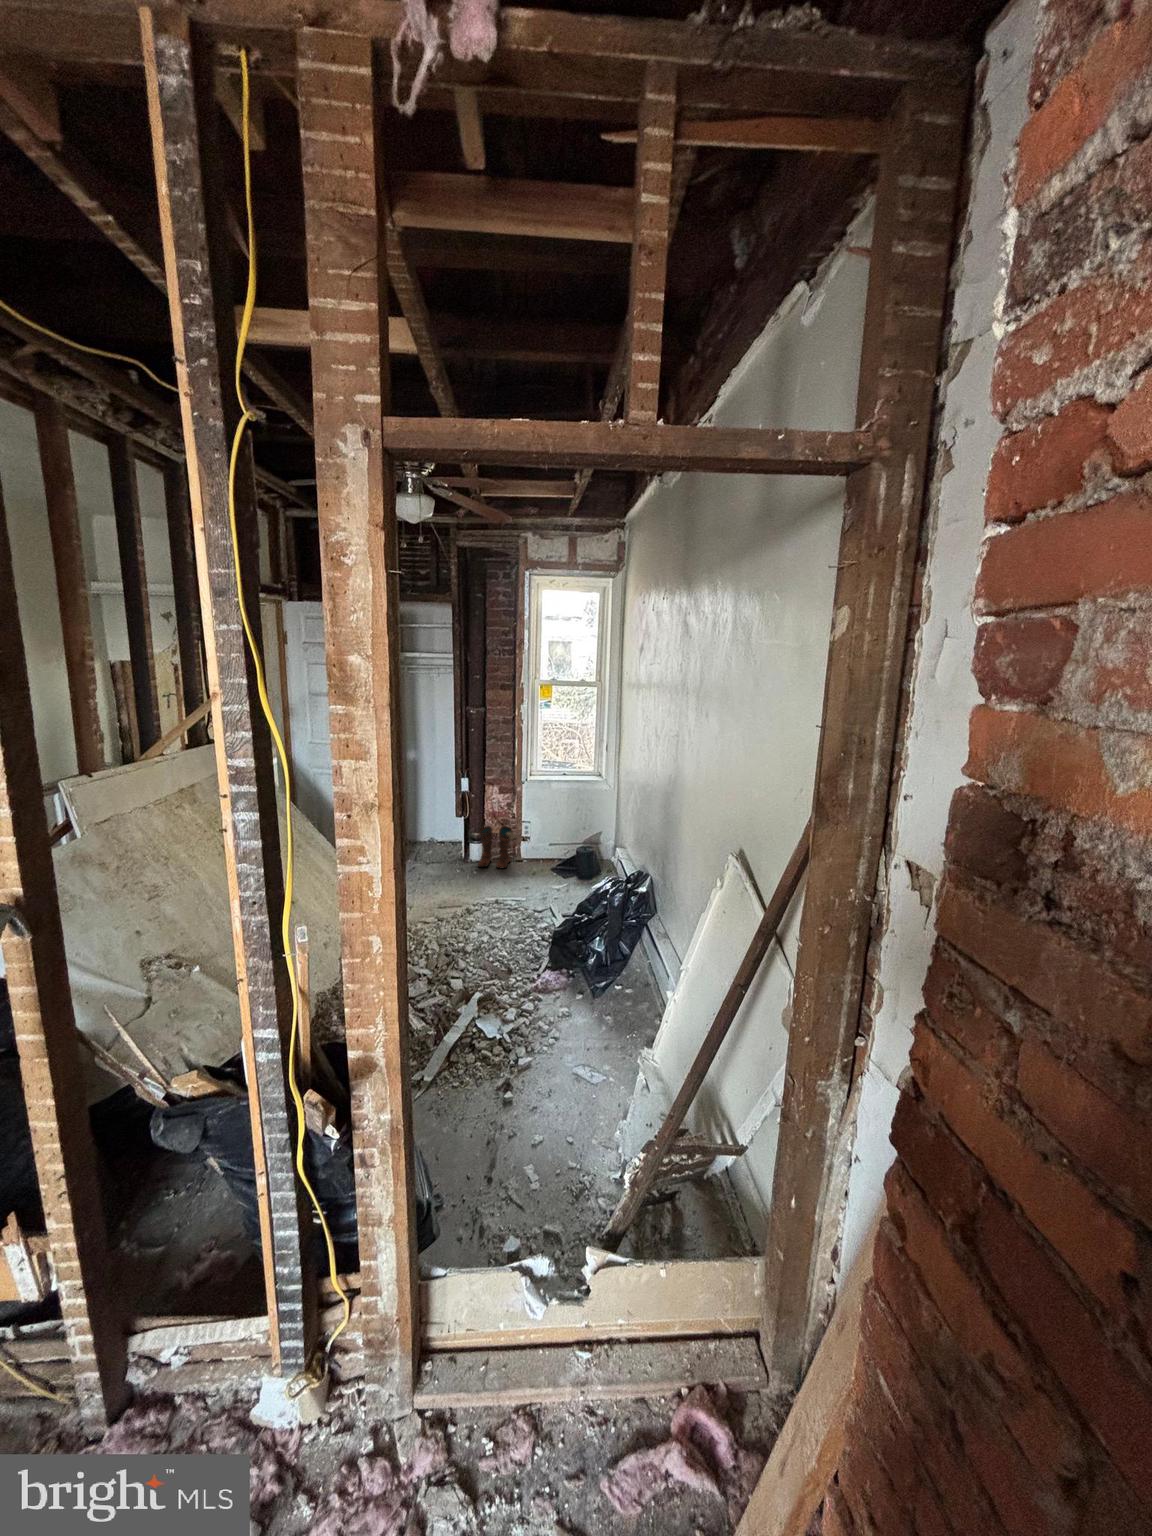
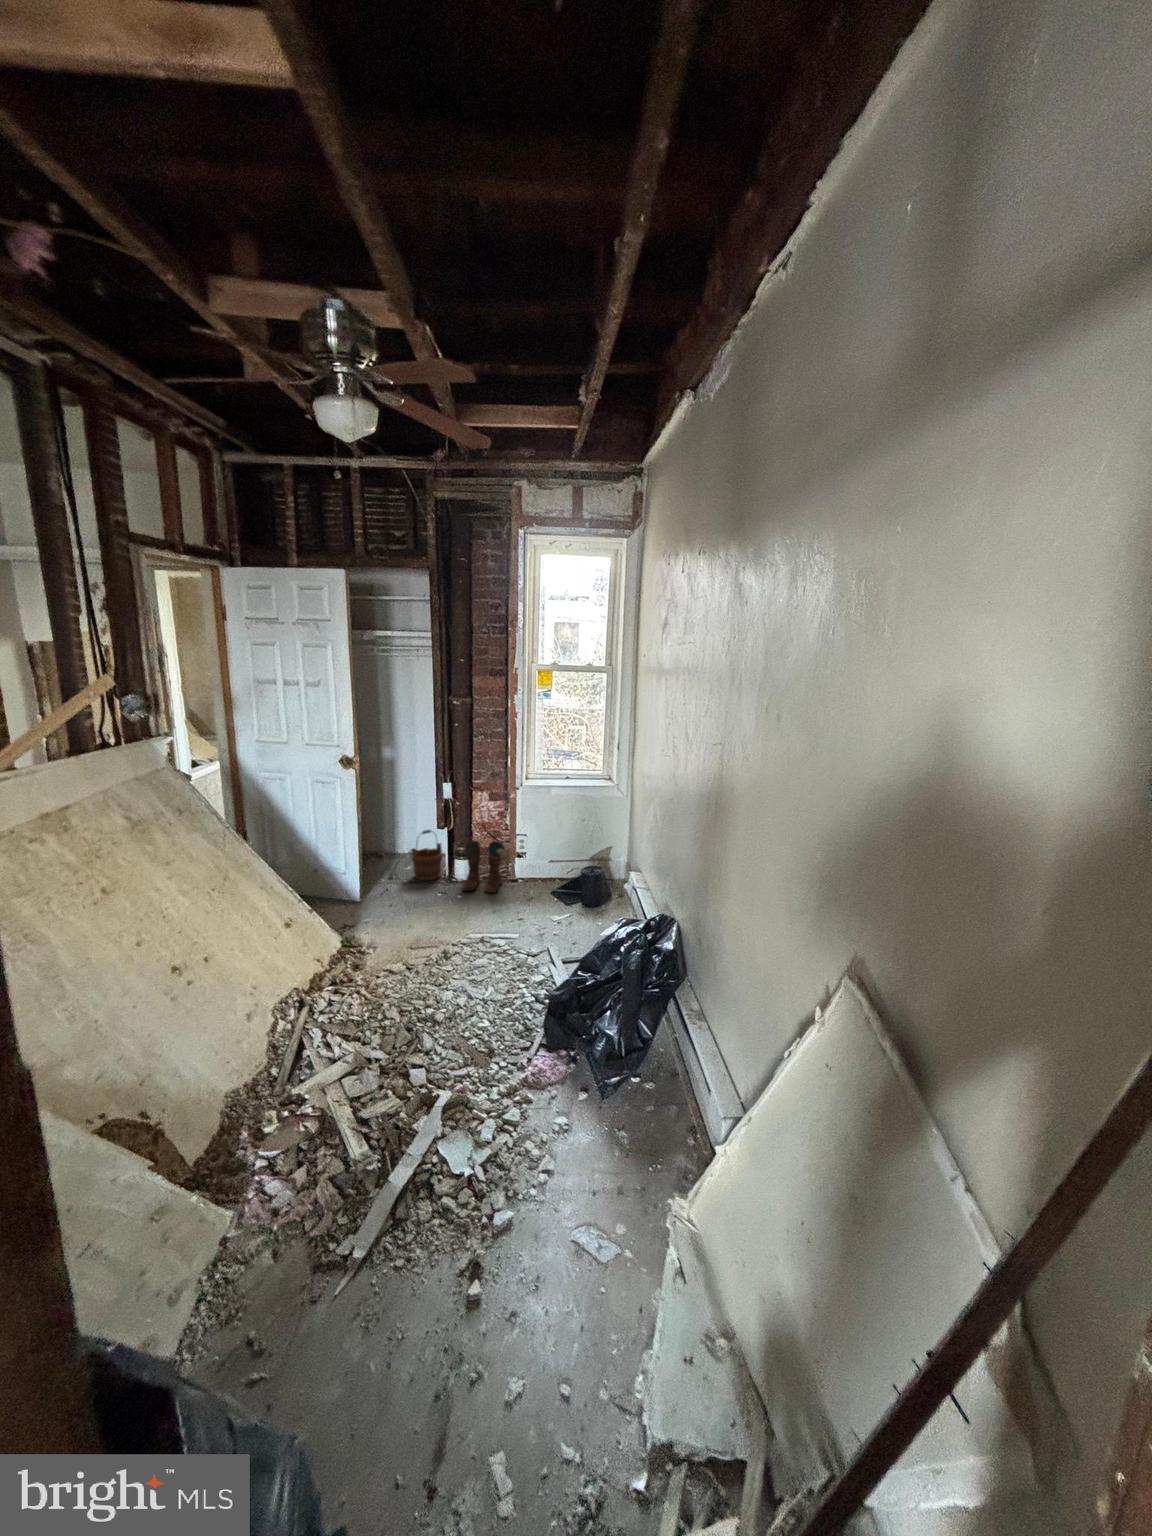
wooden bucket: none [435,817,460,859] -> present [412,830,442,880]

